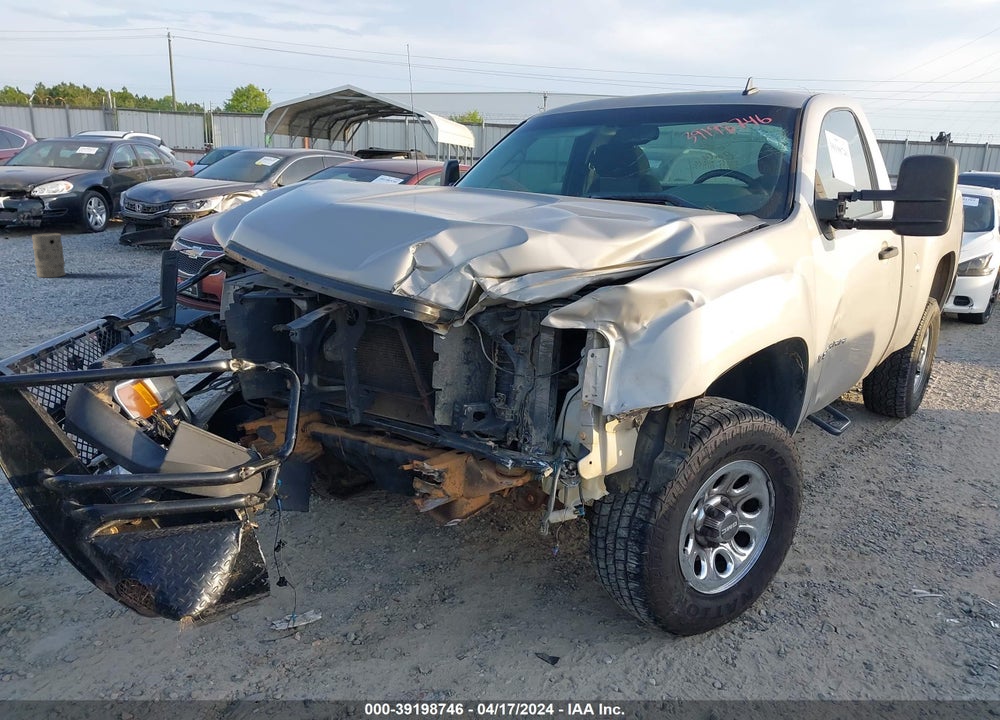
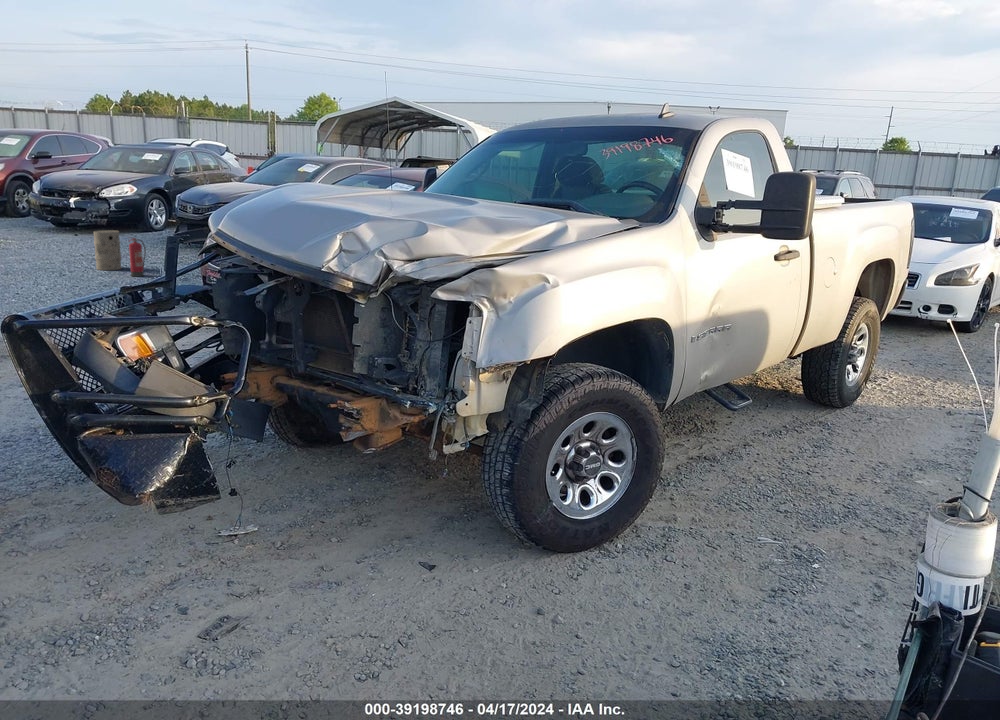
fire extinguisher: none [72,241,93,284] -> present [129,238,146,276]

